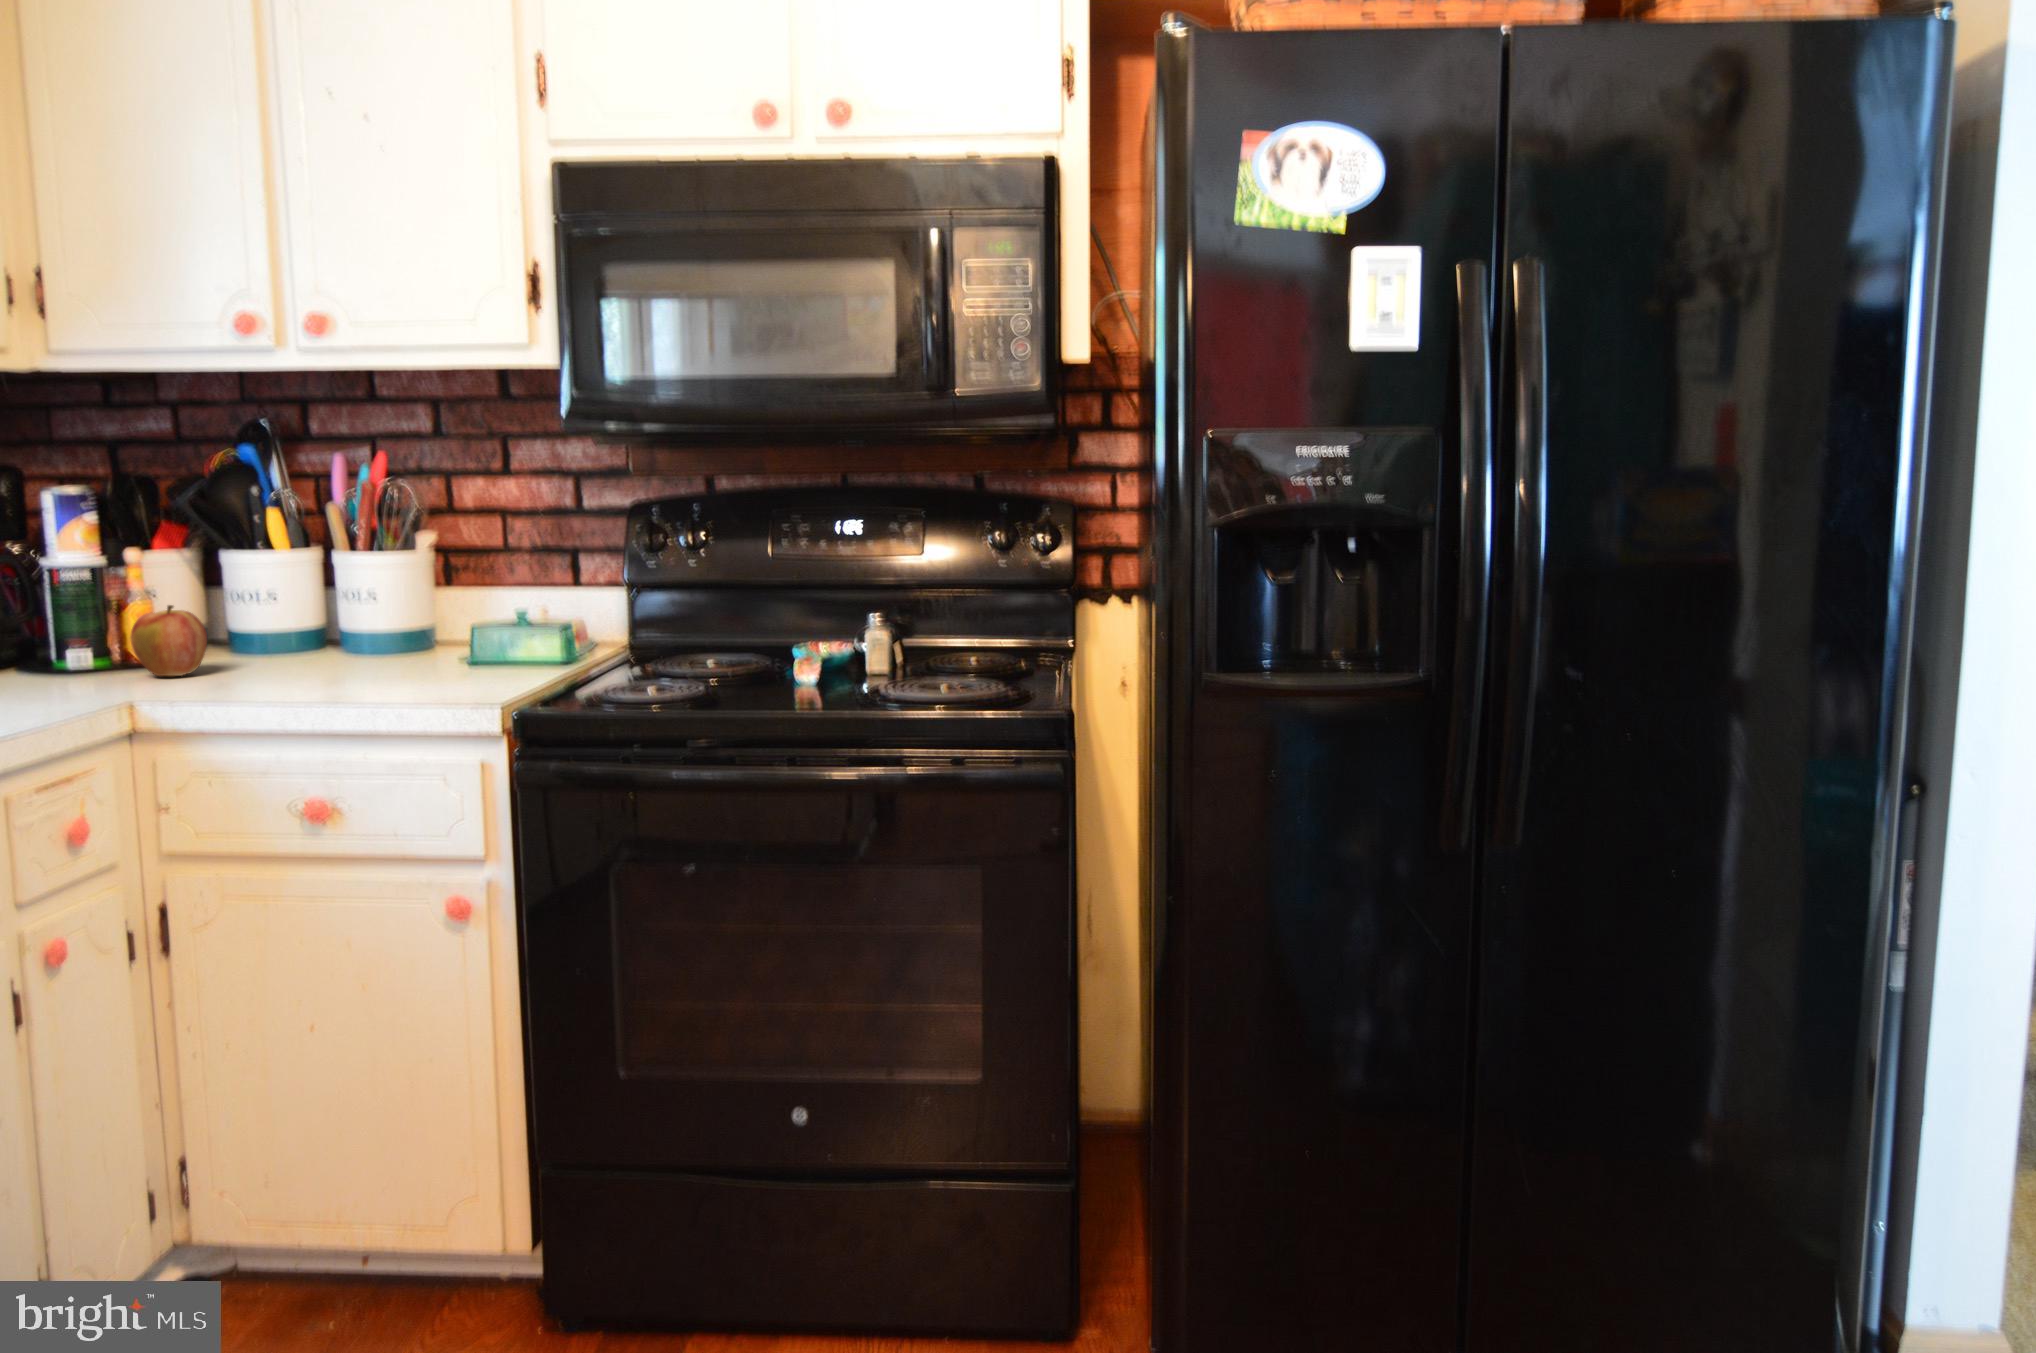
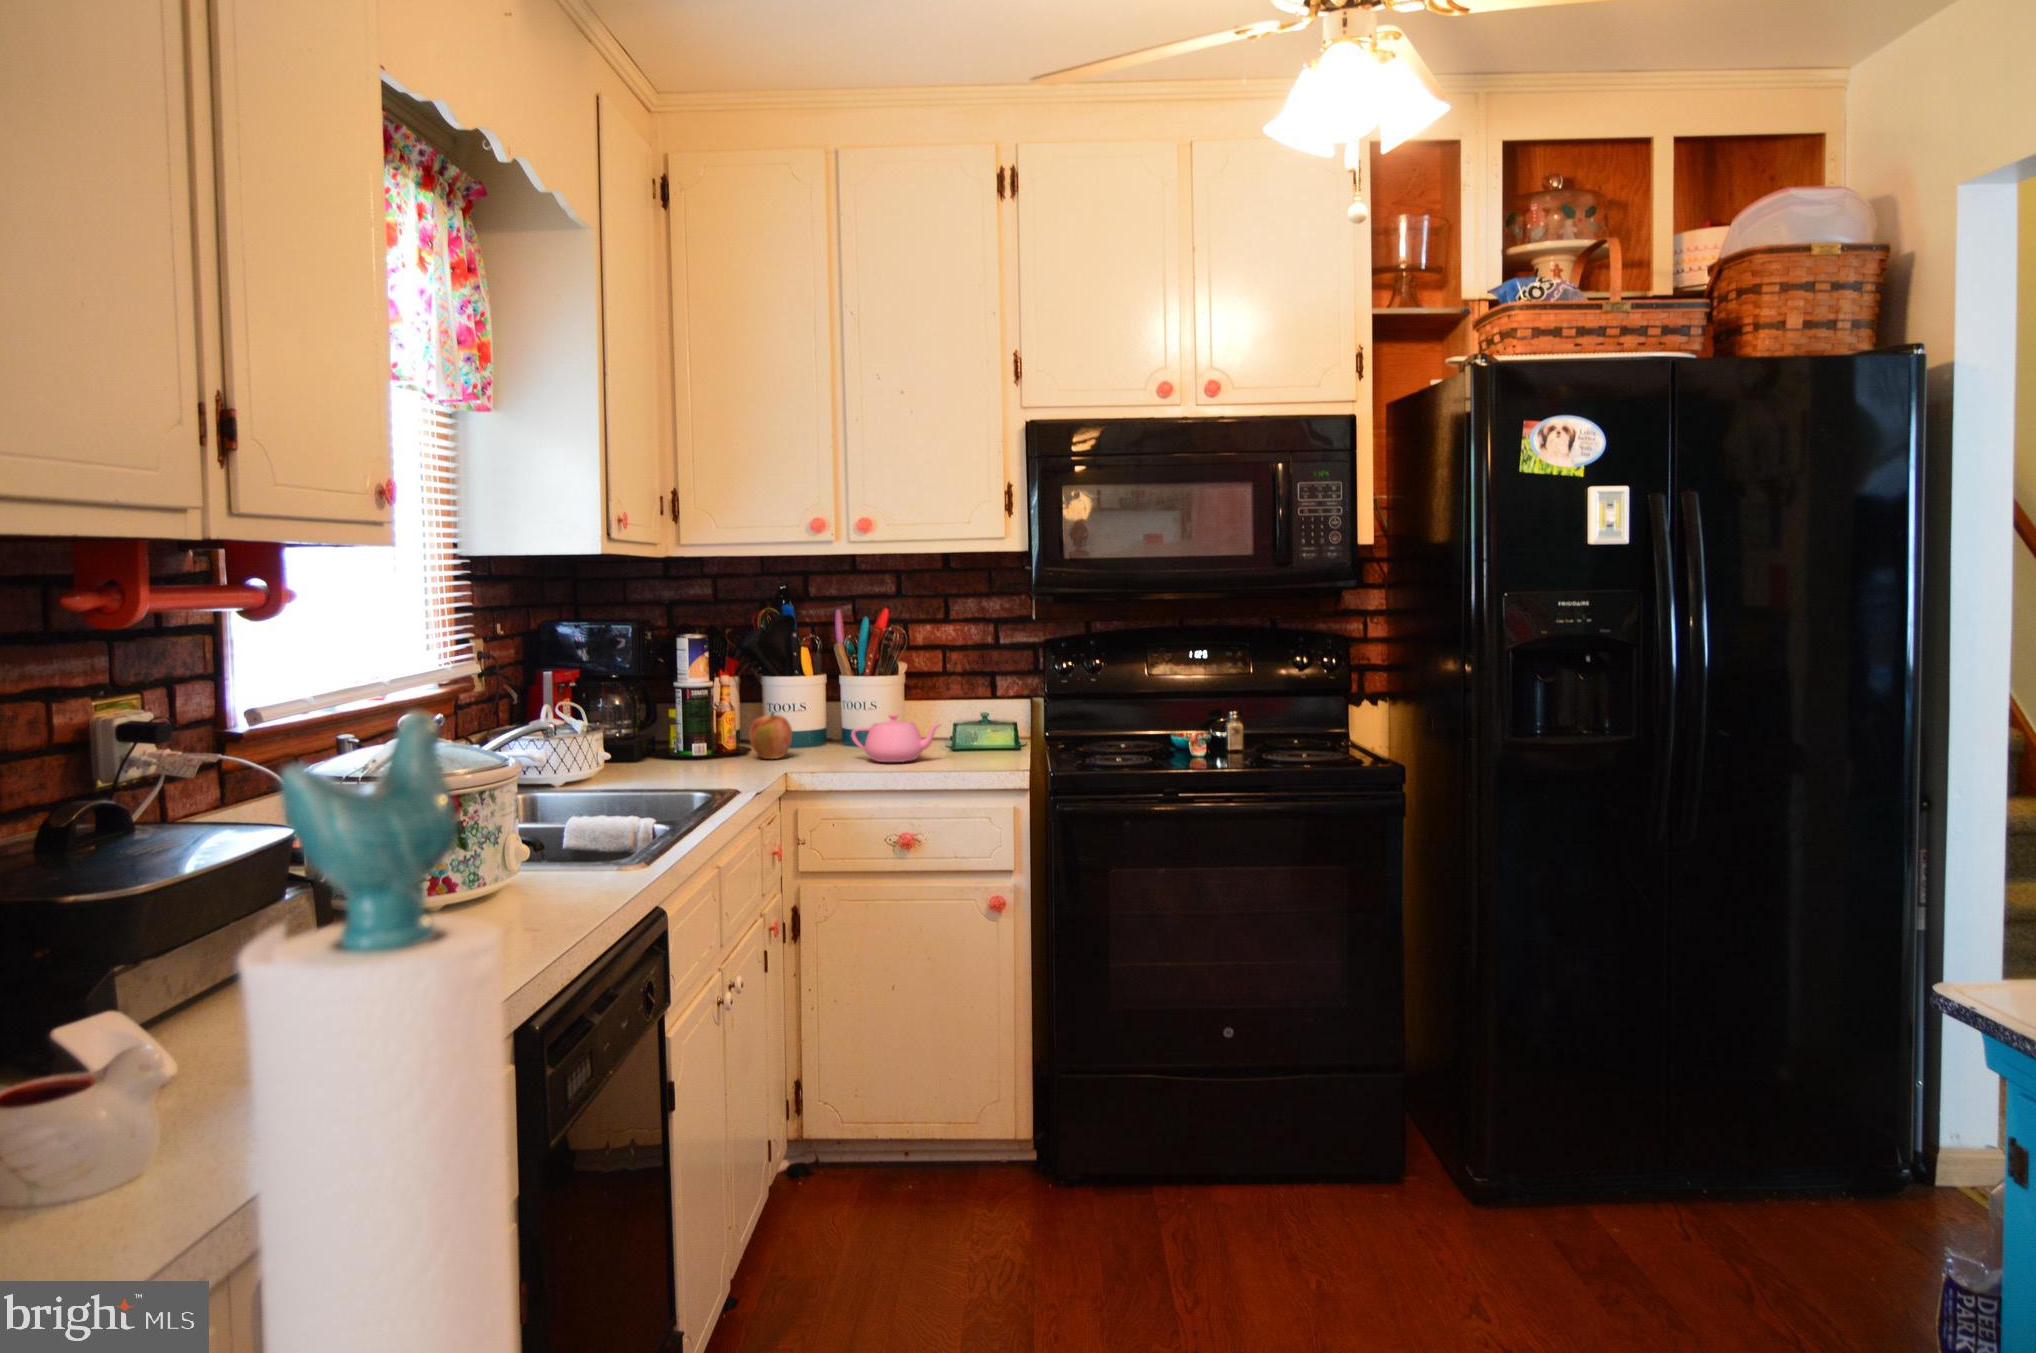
teapot: none [283,611,416,684] -> present [851,714,940,762]

